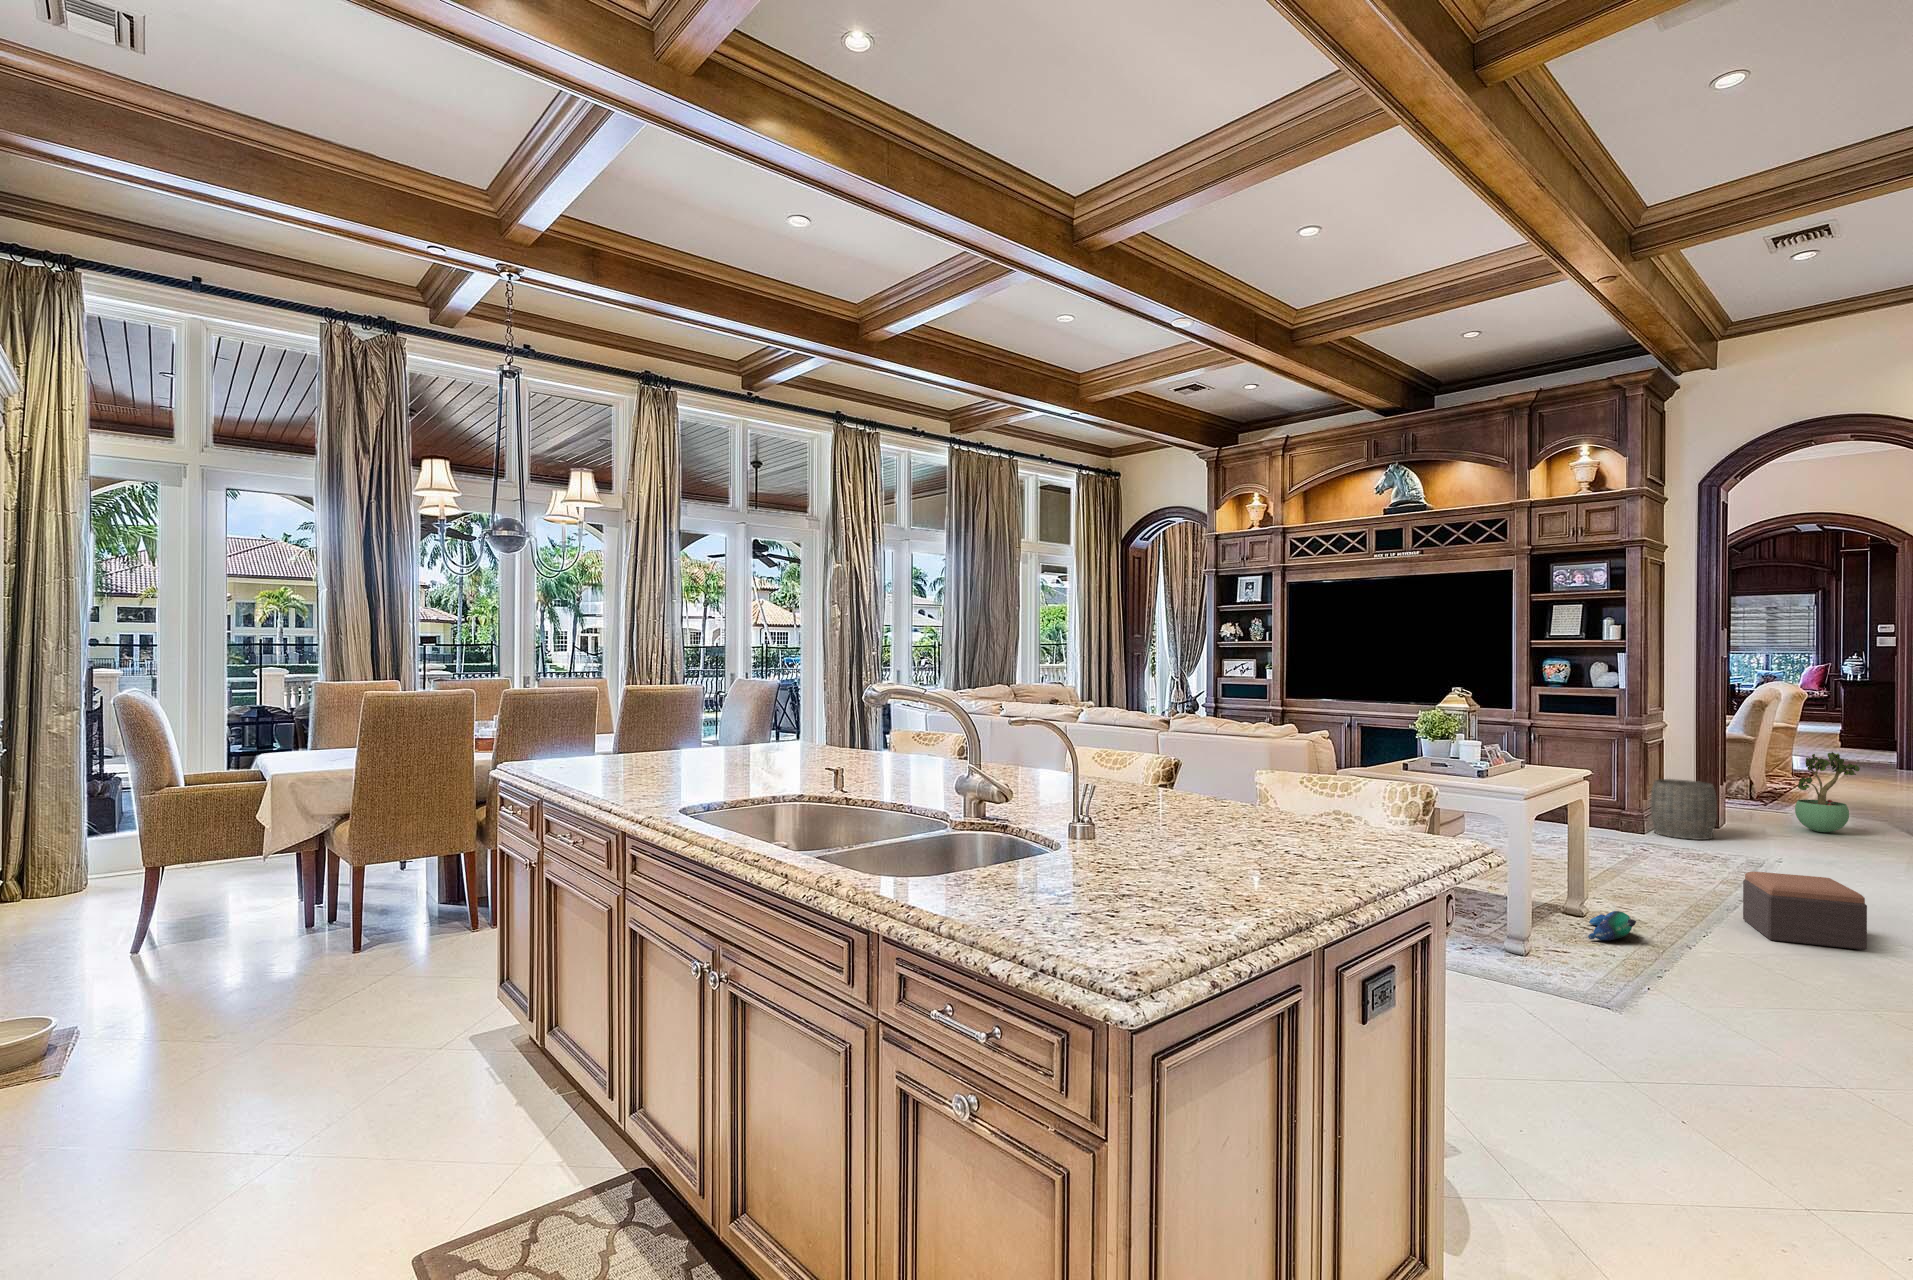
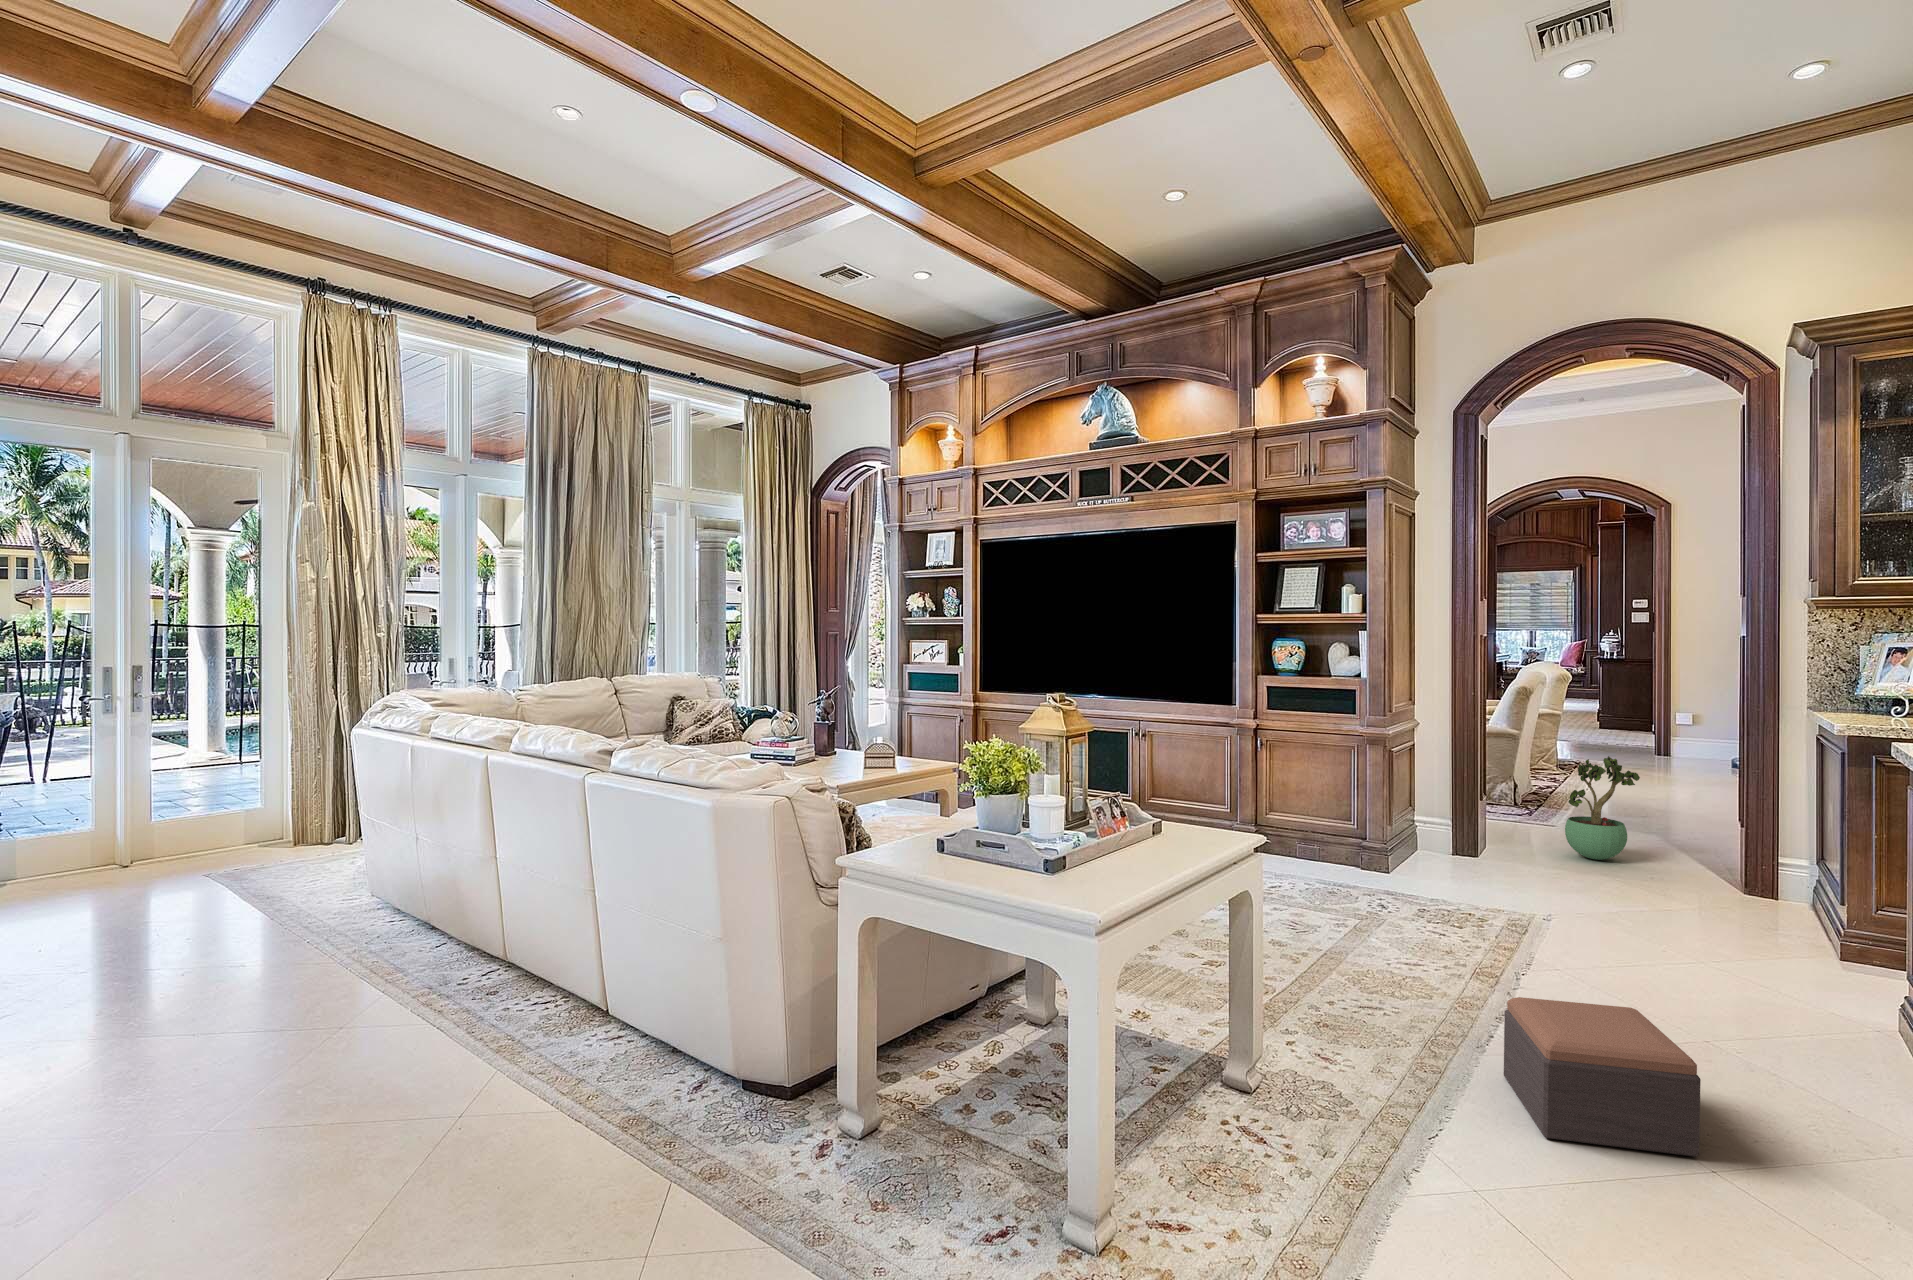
woven basket: present [1651,779,1717,840] -> none [1395,798,1474,882]
plush toy: present [1588,911,1636,941] -> none [1238,1103,1323,1182]

